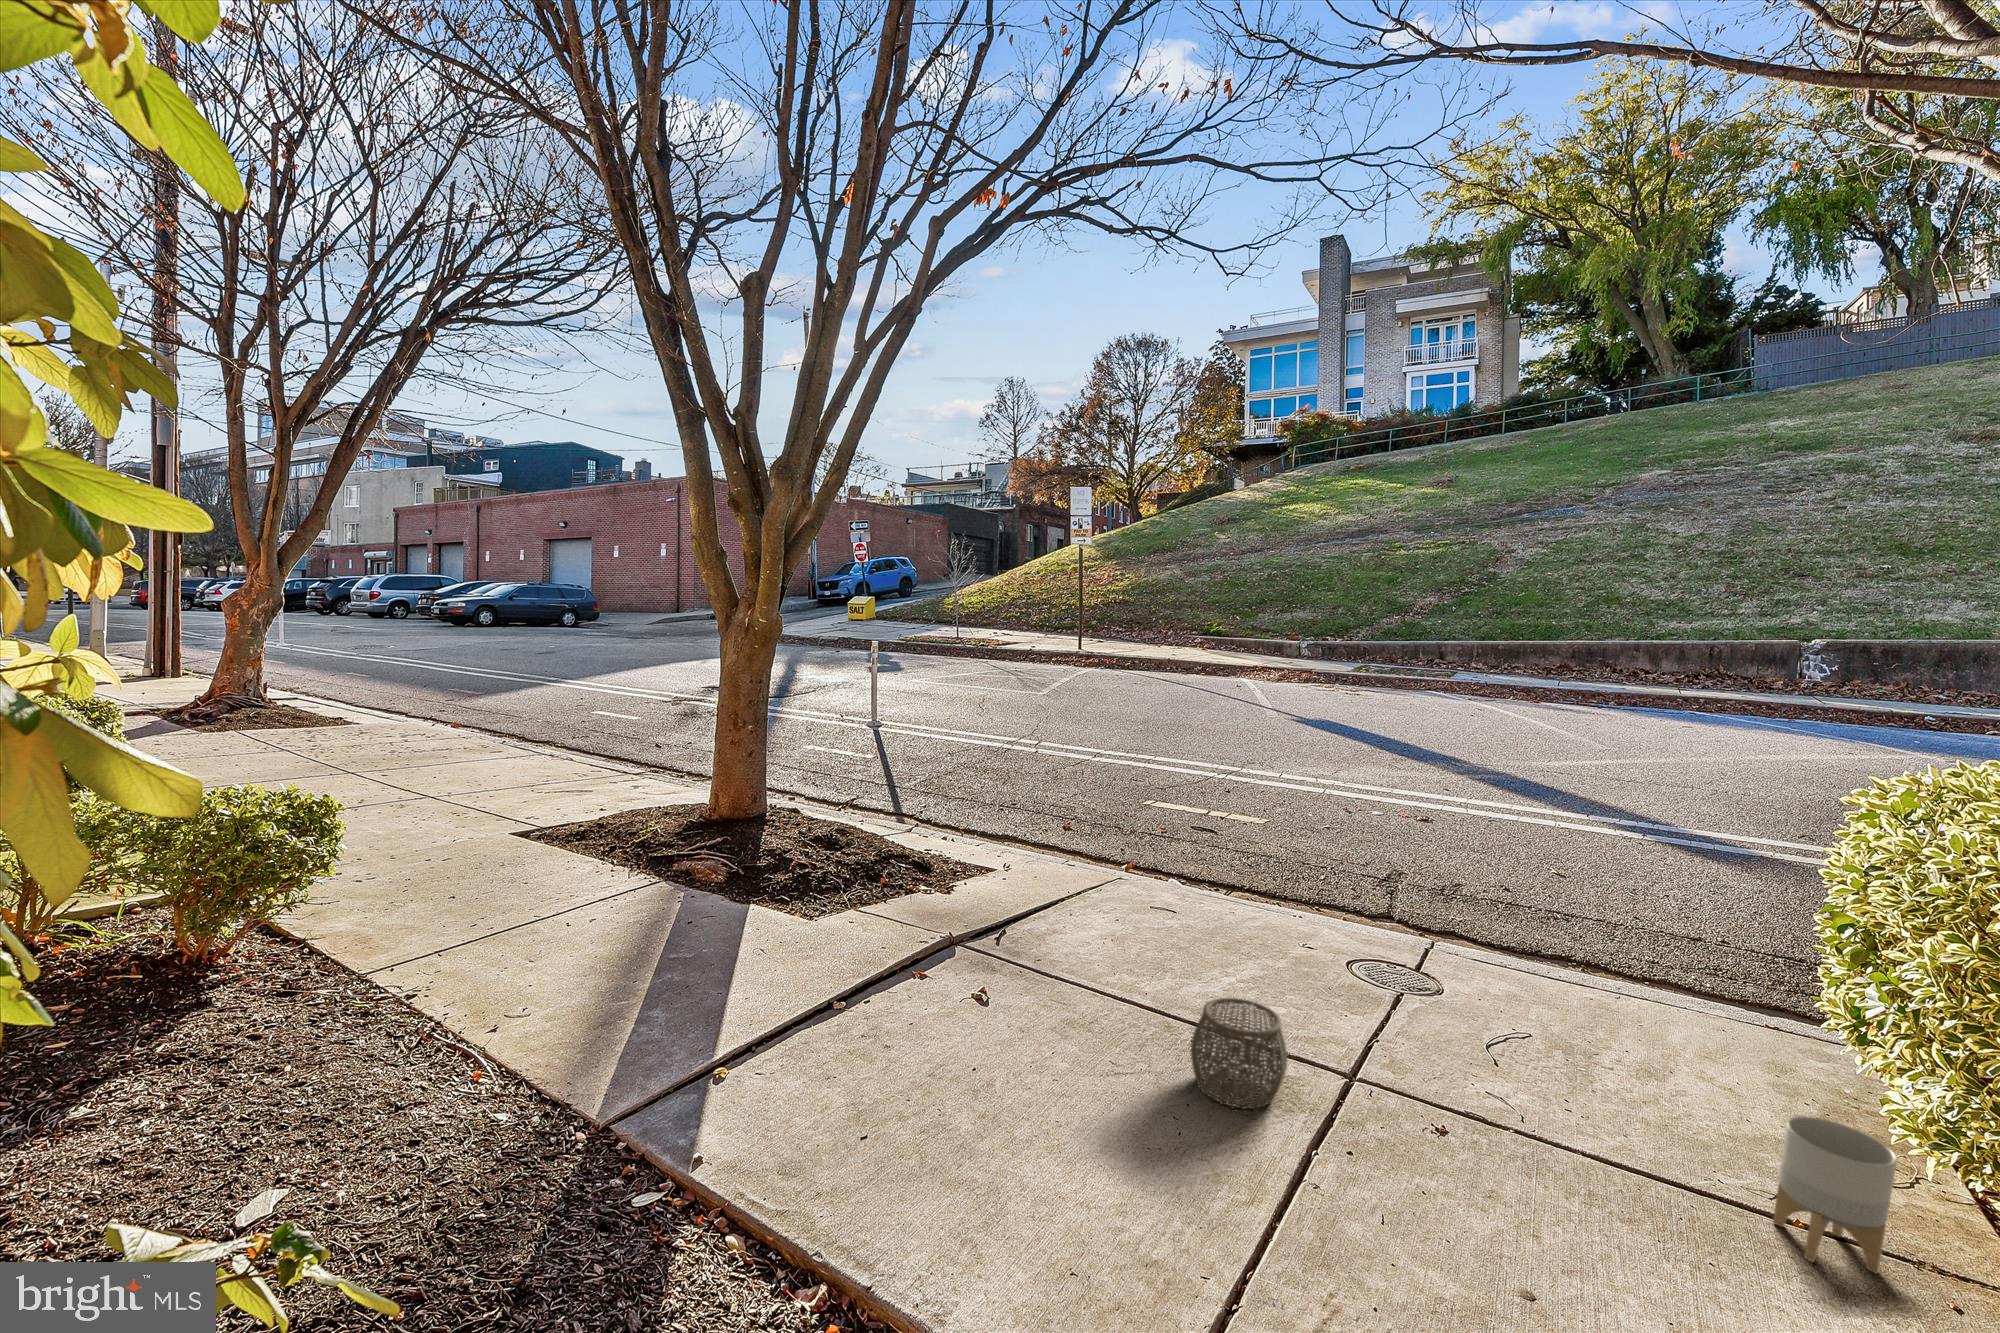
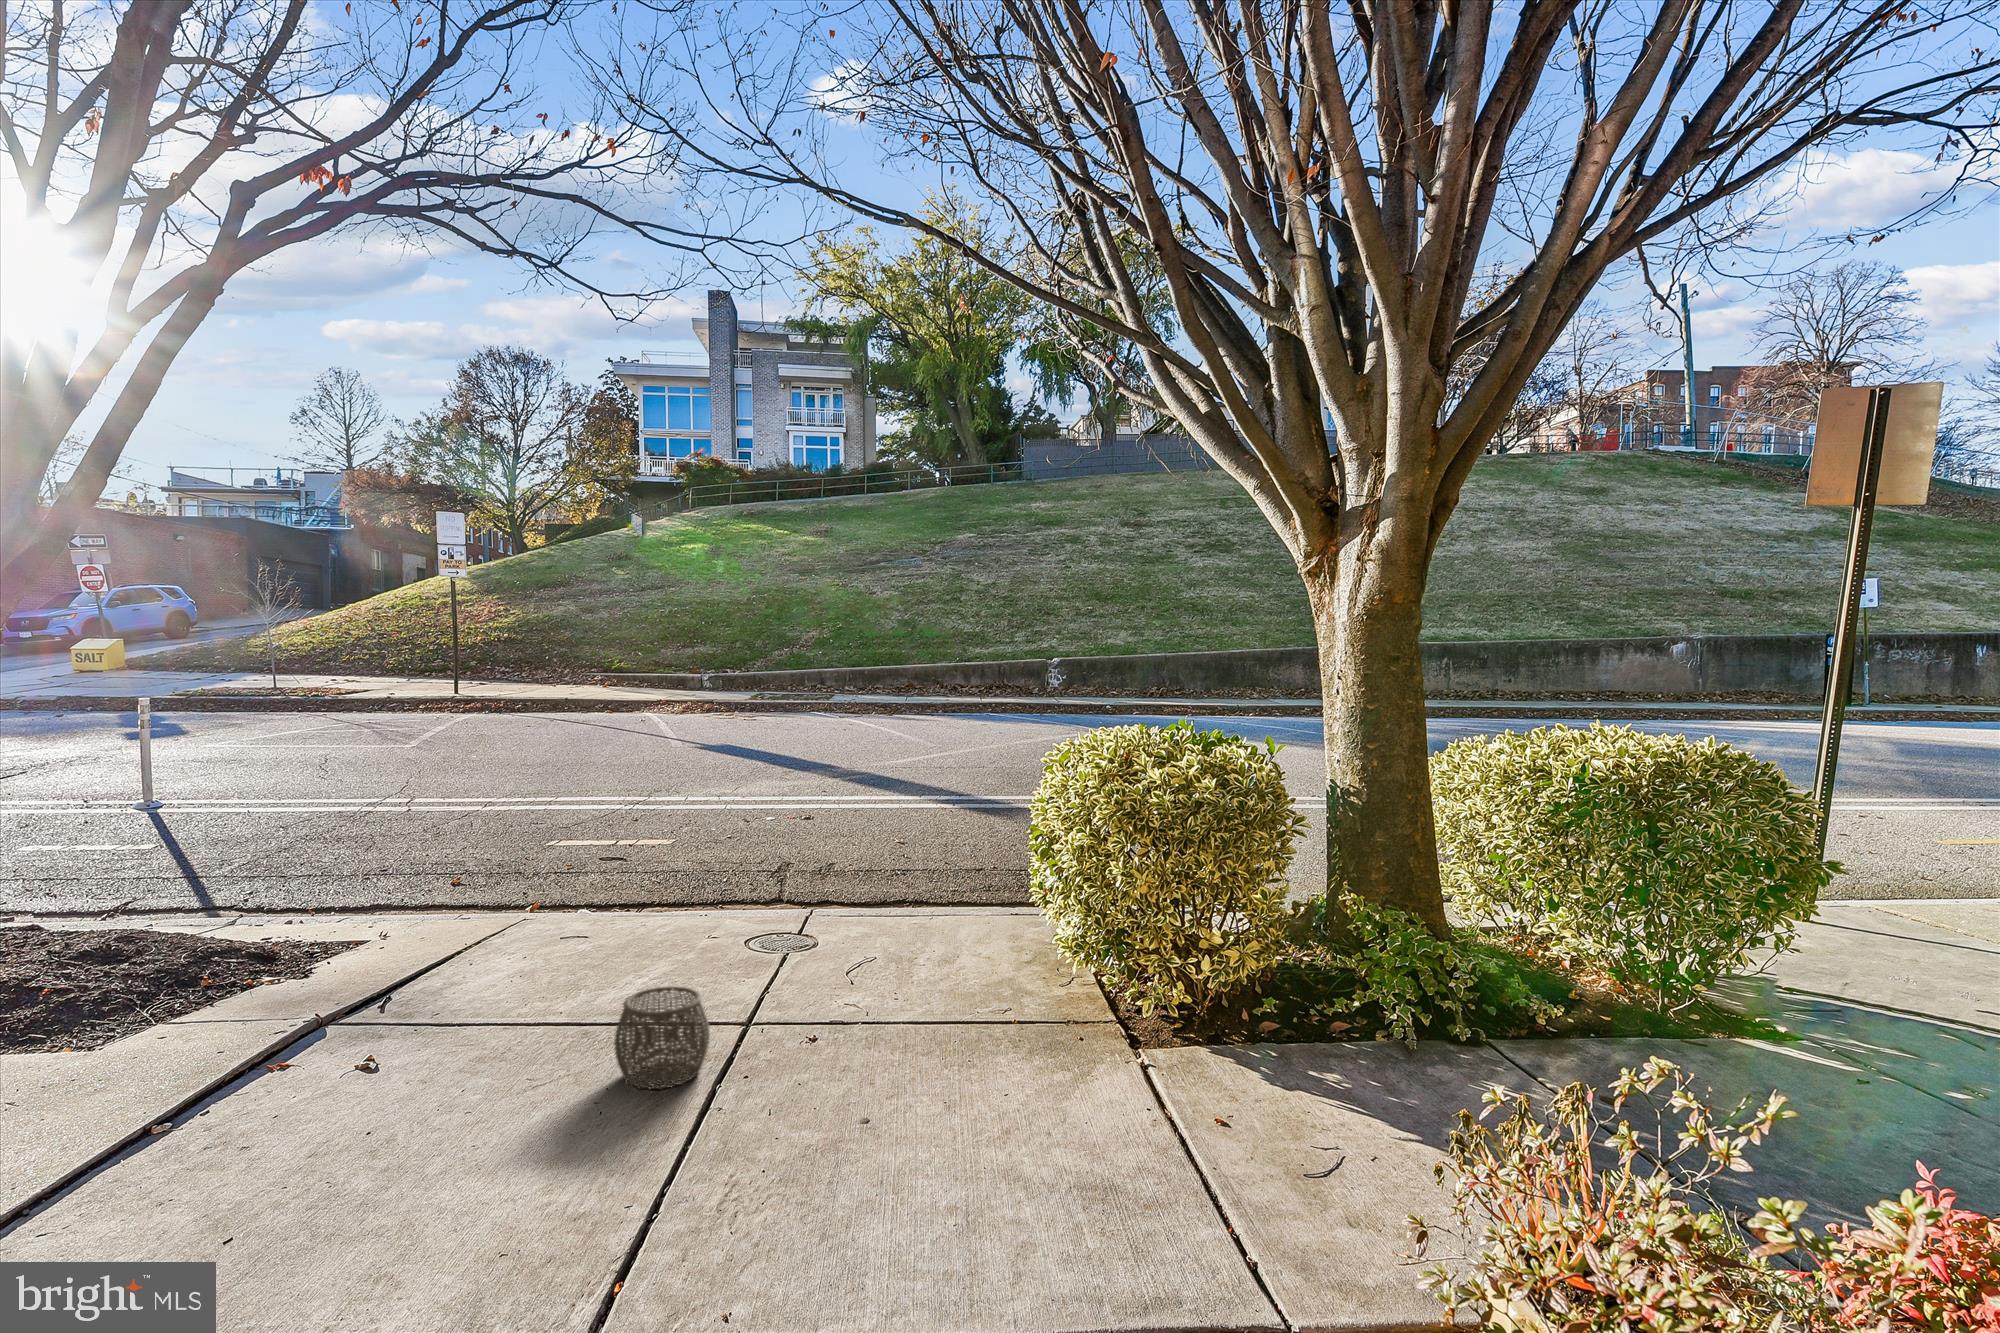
planter: present [1773,1116,1897,1273] -> none [1075,958,1136,1060]

